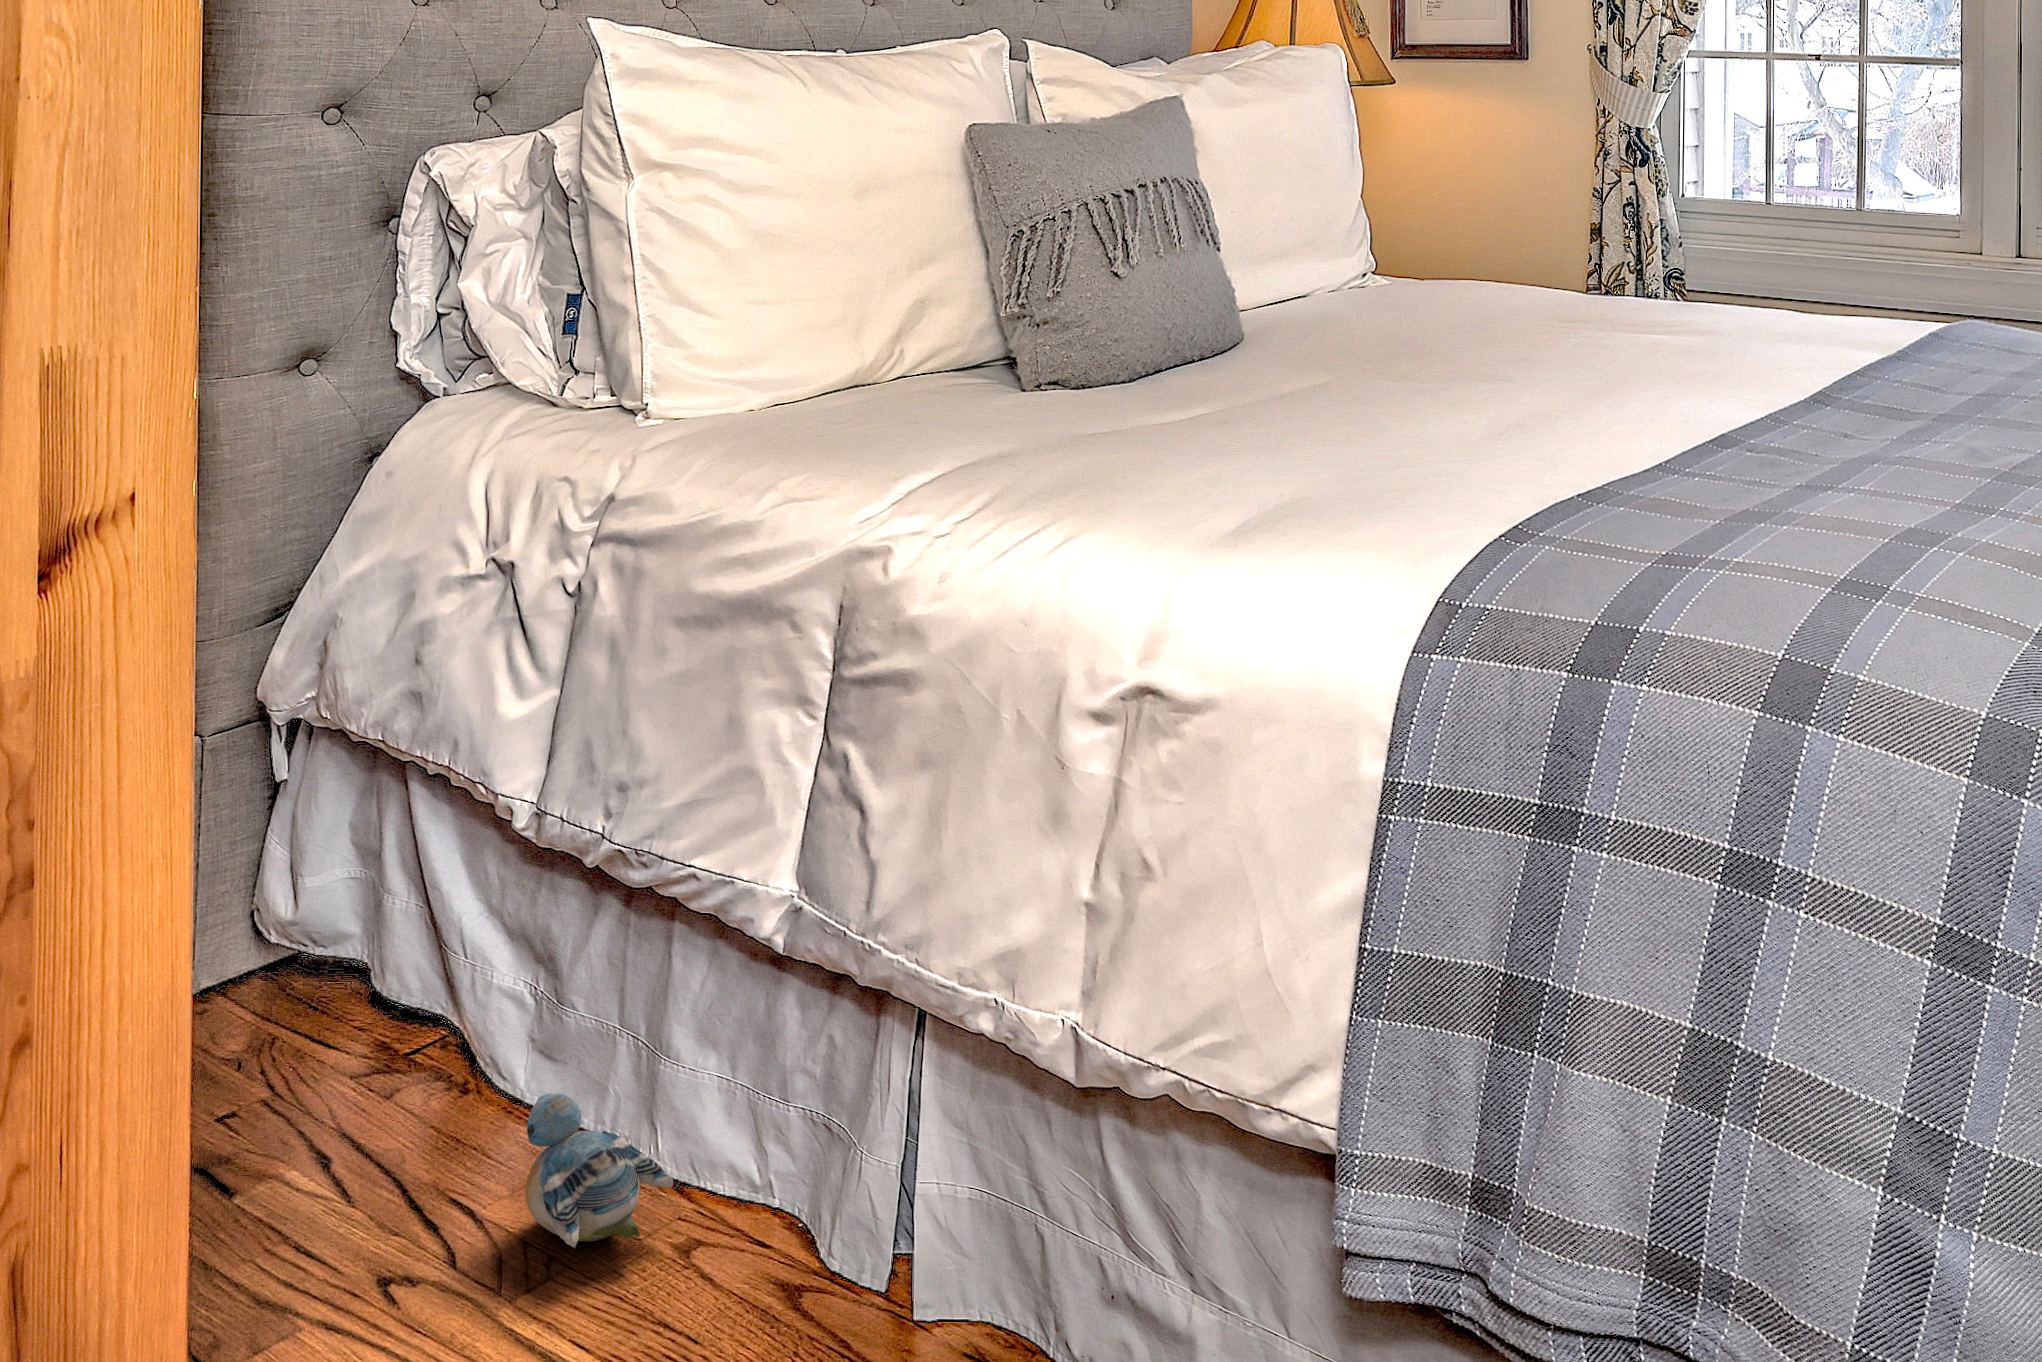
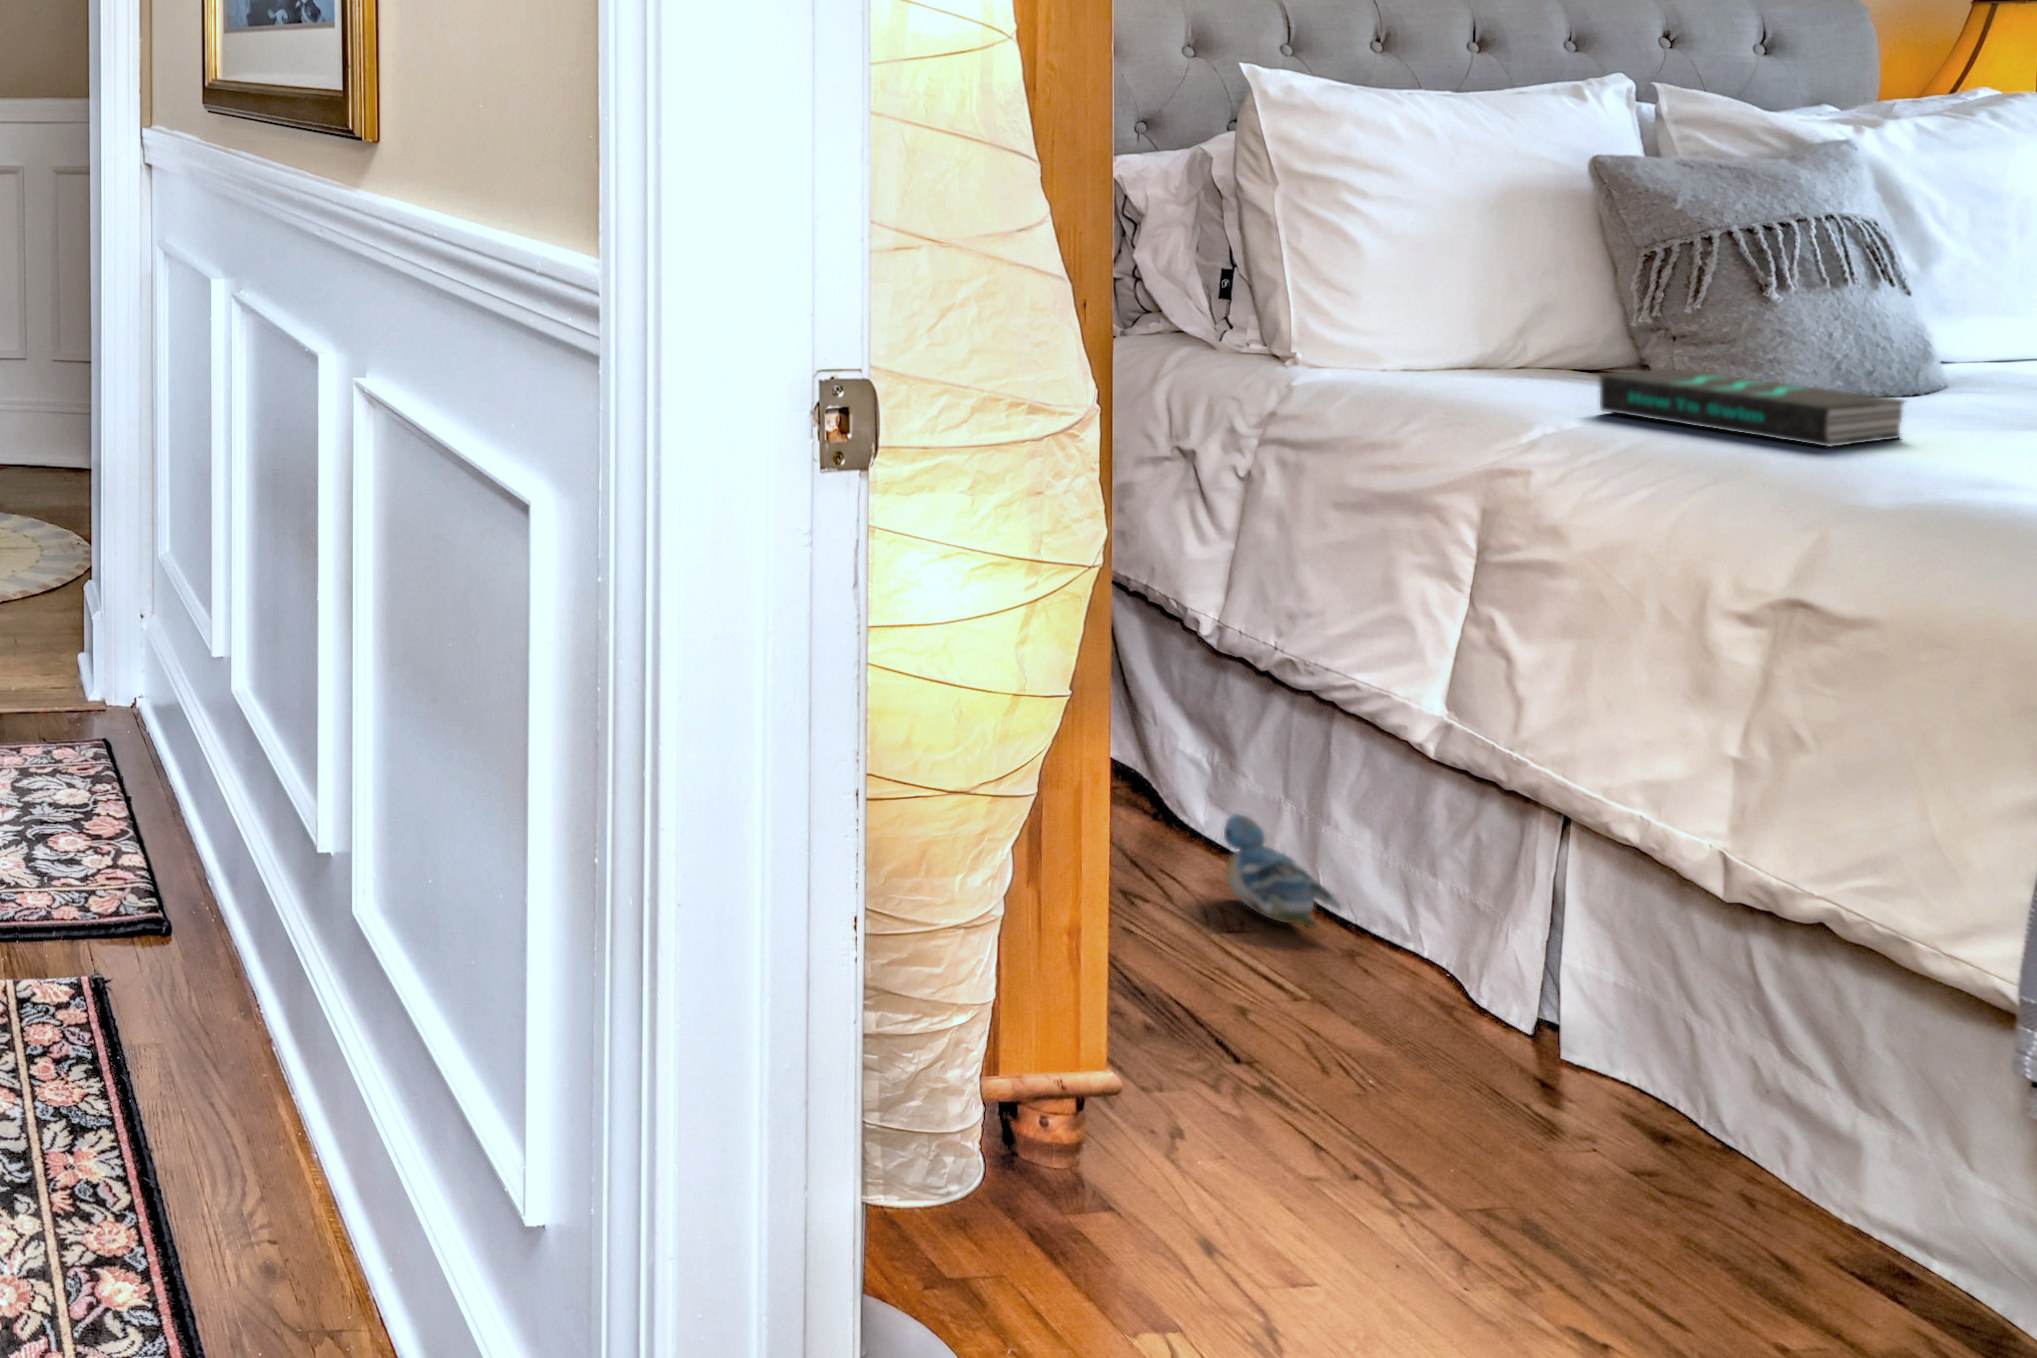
book: none [969,371,1237,453] -> present [1600,368,1904,447]

